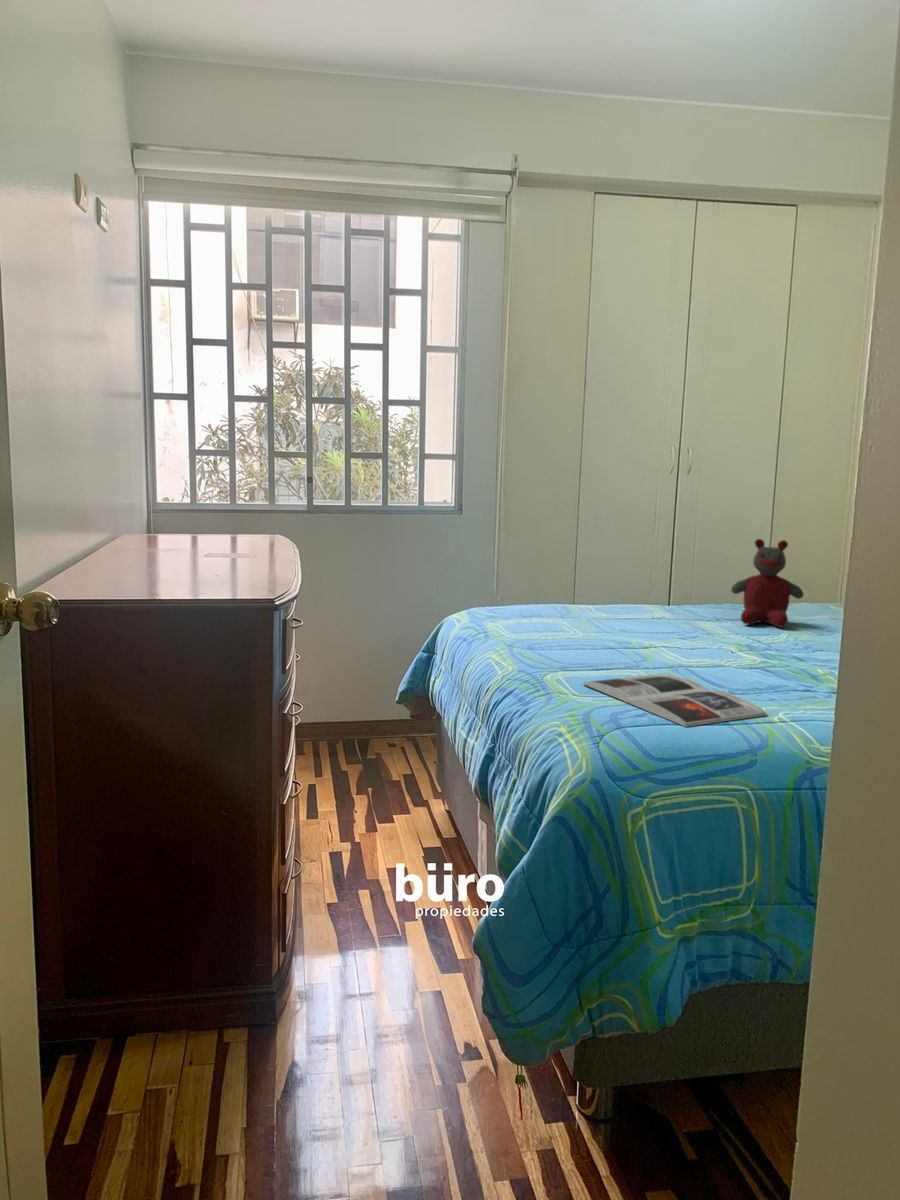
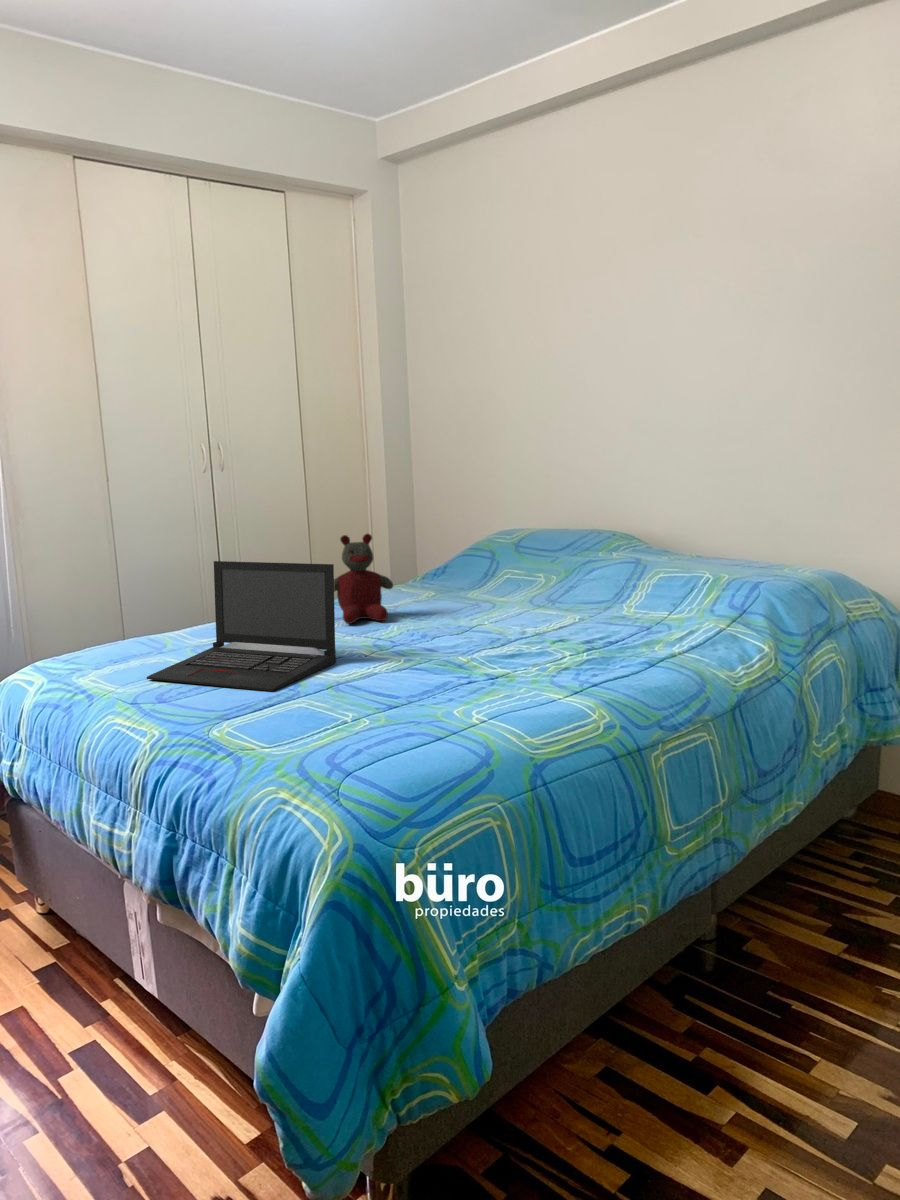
laptop: none [535,543,711,659] -> present [147,561,336,691]
magazine: present [583,674,767,727] -> none [263,700,468,756]

